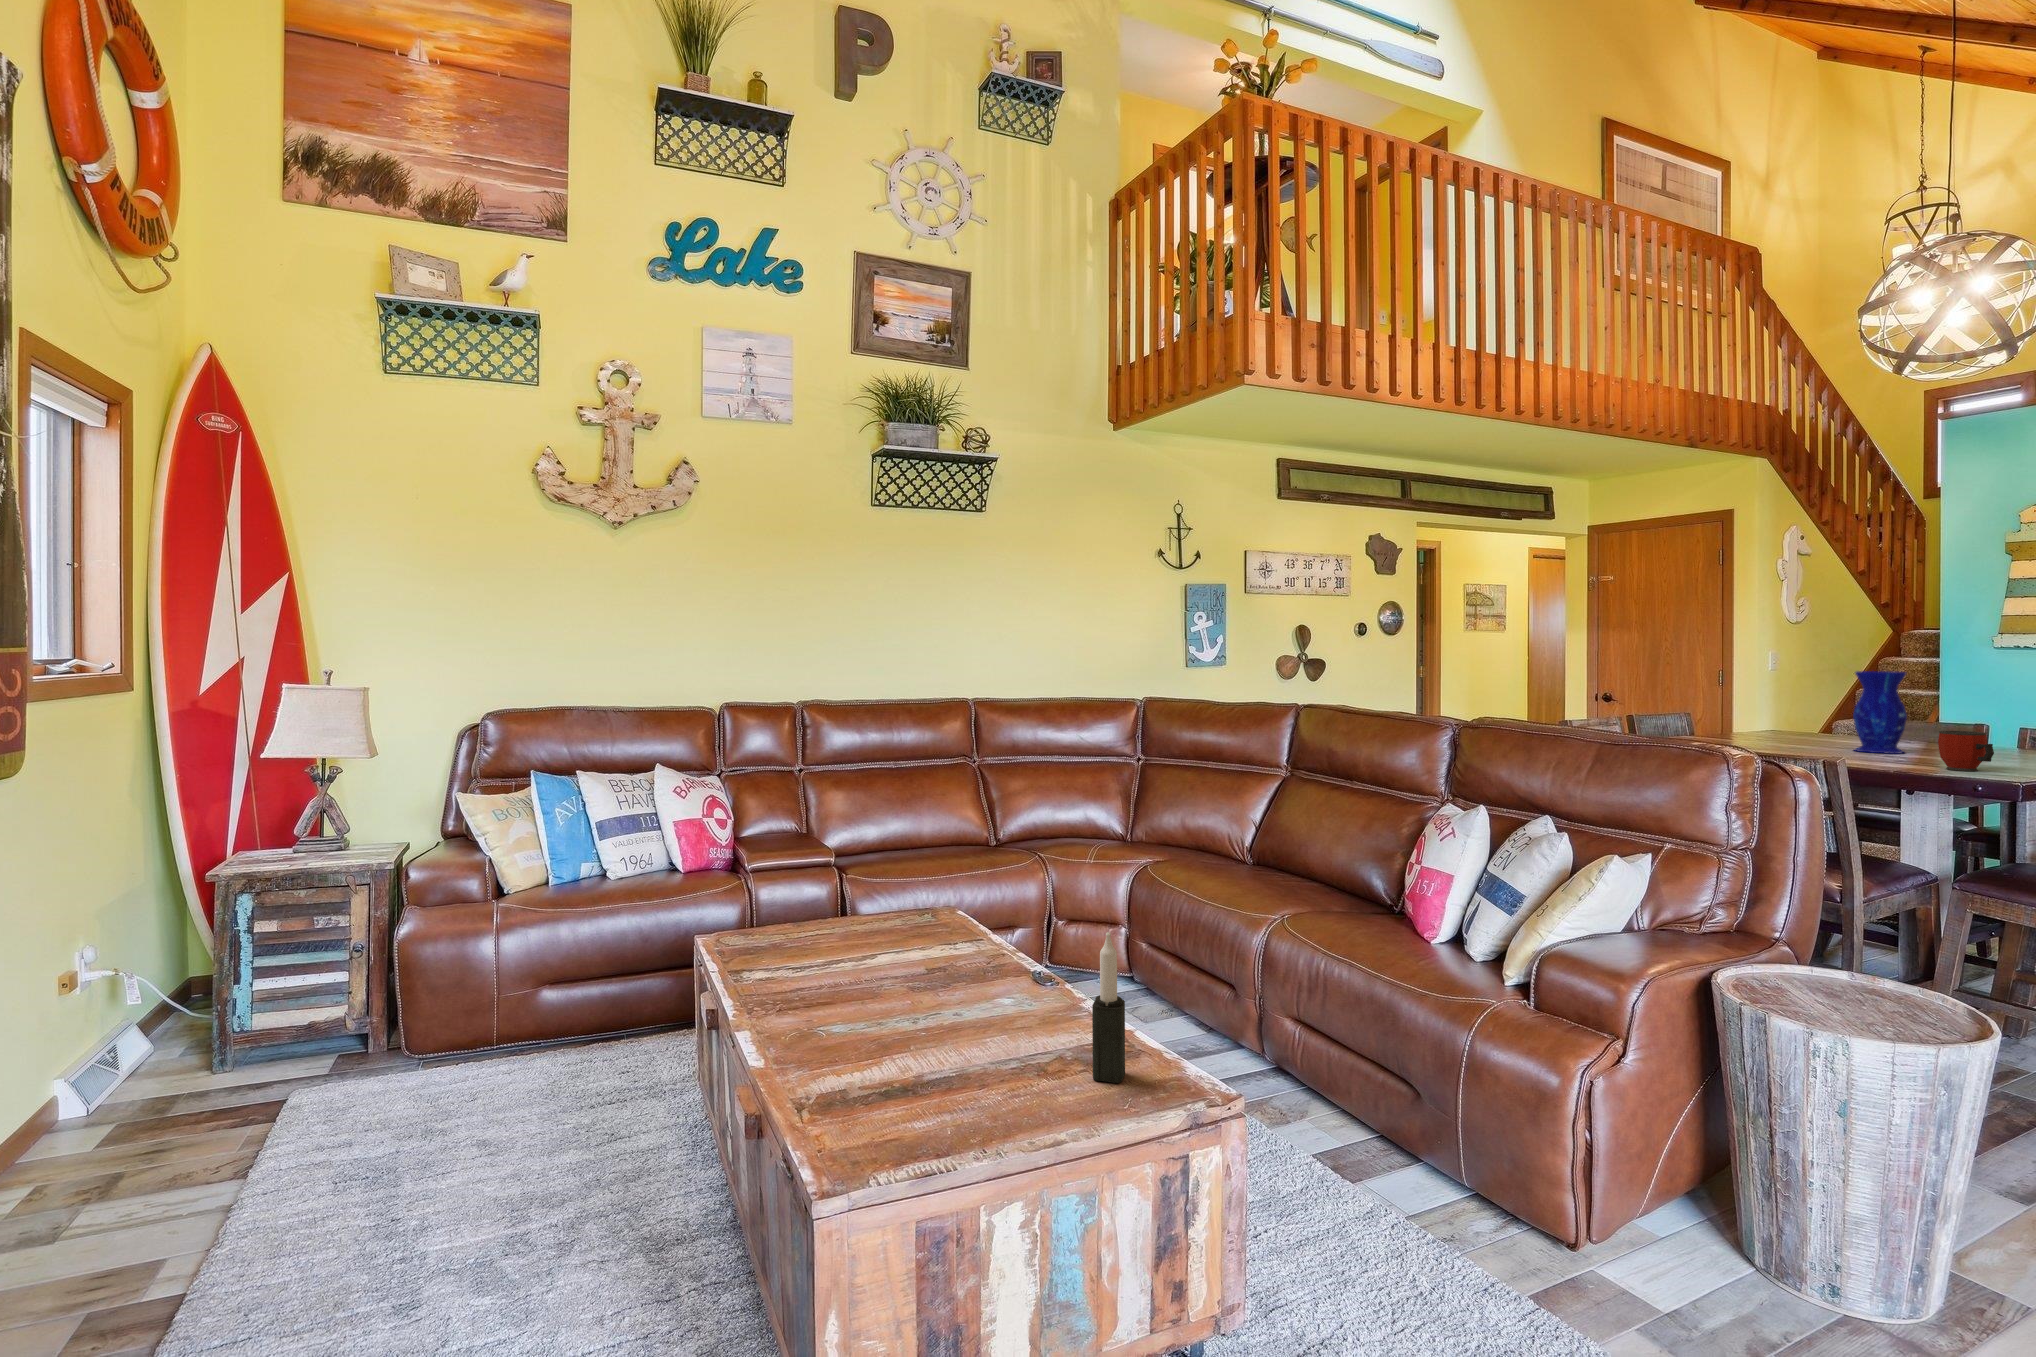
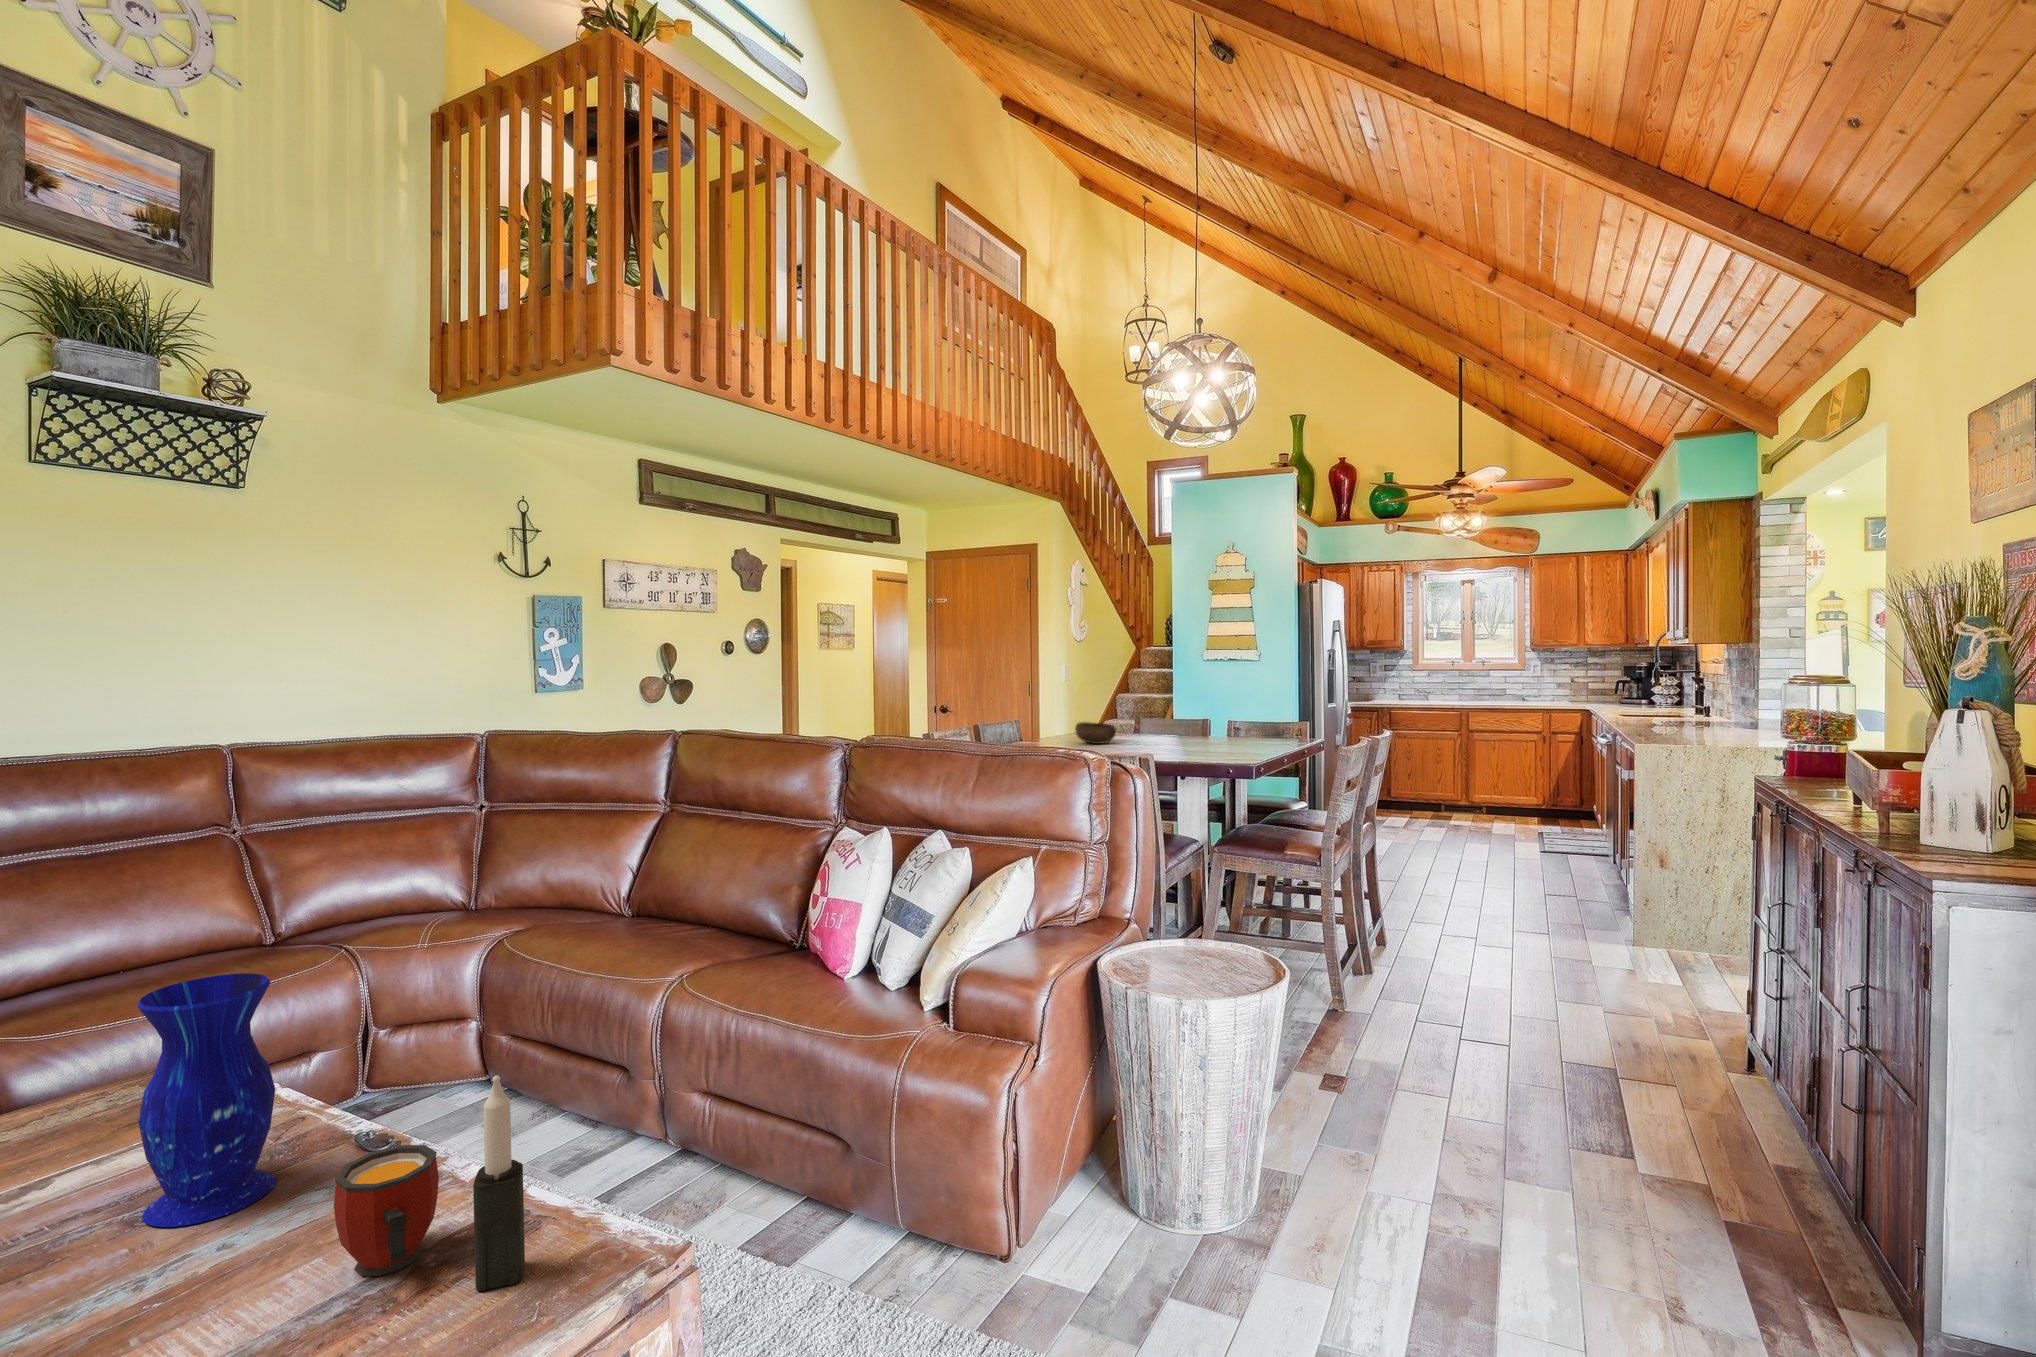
vase: present [1853,671,1907,754] -> present [137,973,276,1227]
bowl: none [1768,719,1832,746] -> present [1075,722,1116,744]
mug: present [1938,731,1994,771] -> present [334,1145,439,1276]

